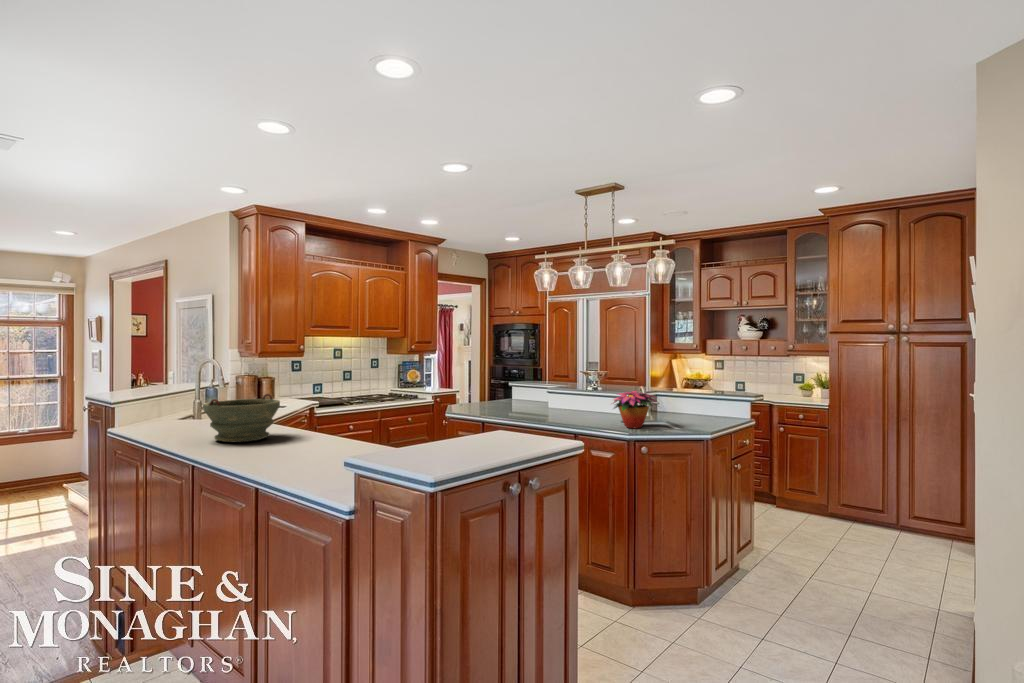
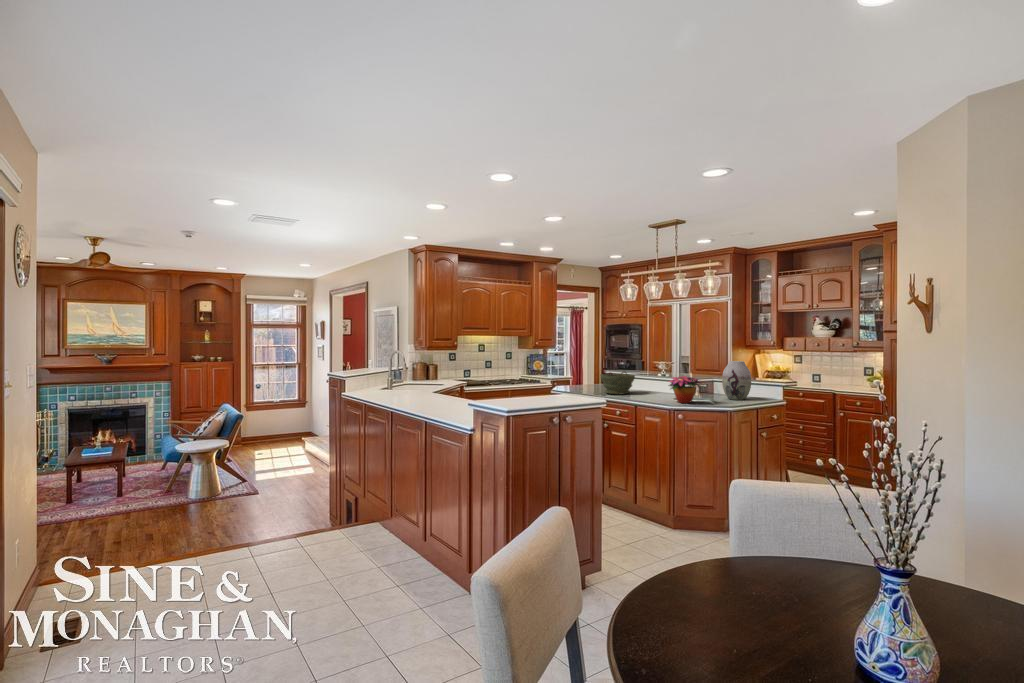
vase: none [673,370,710,420] -> present [722,361,751,400]
bowl: present [203,394,280,443] -> present [601,371,635,394]

